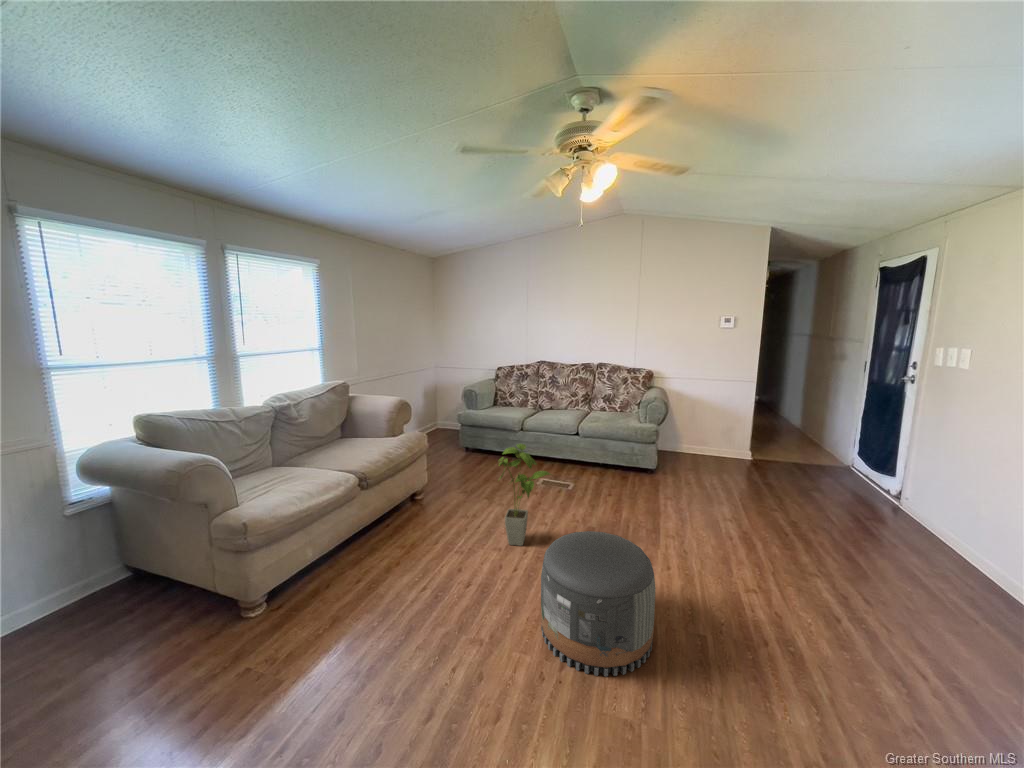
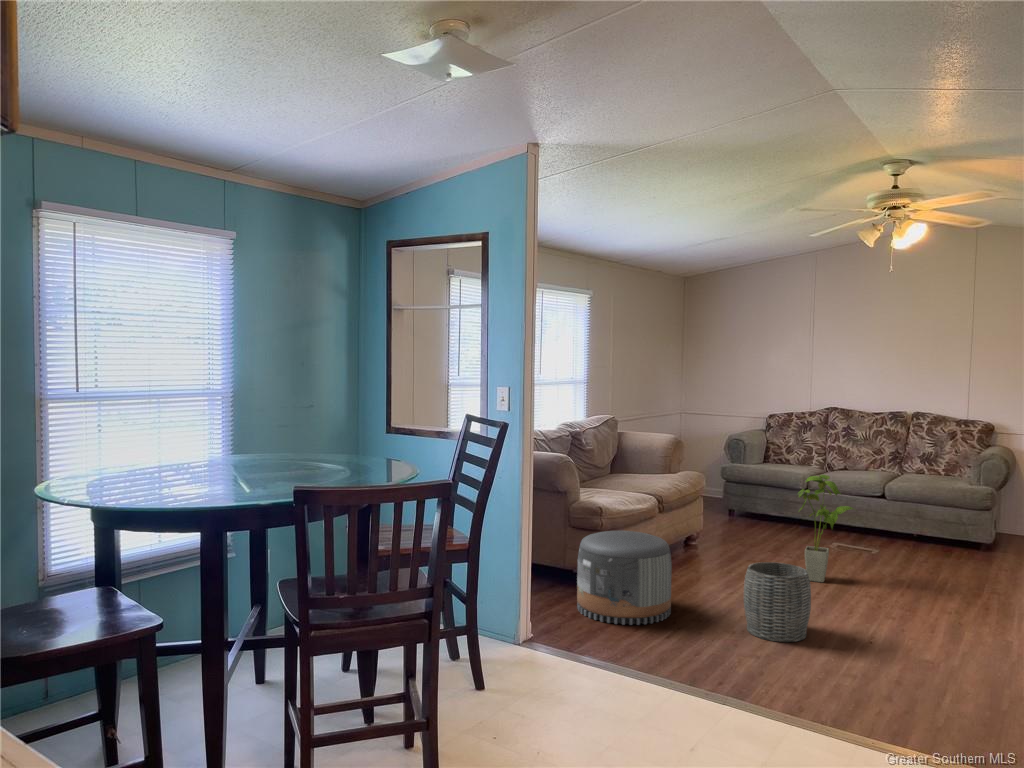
pouf: present [541,531,656,676] -> present [577,531,672,625]
woven basket: none [402,590,487,721] -> present [744,562,811,642]

